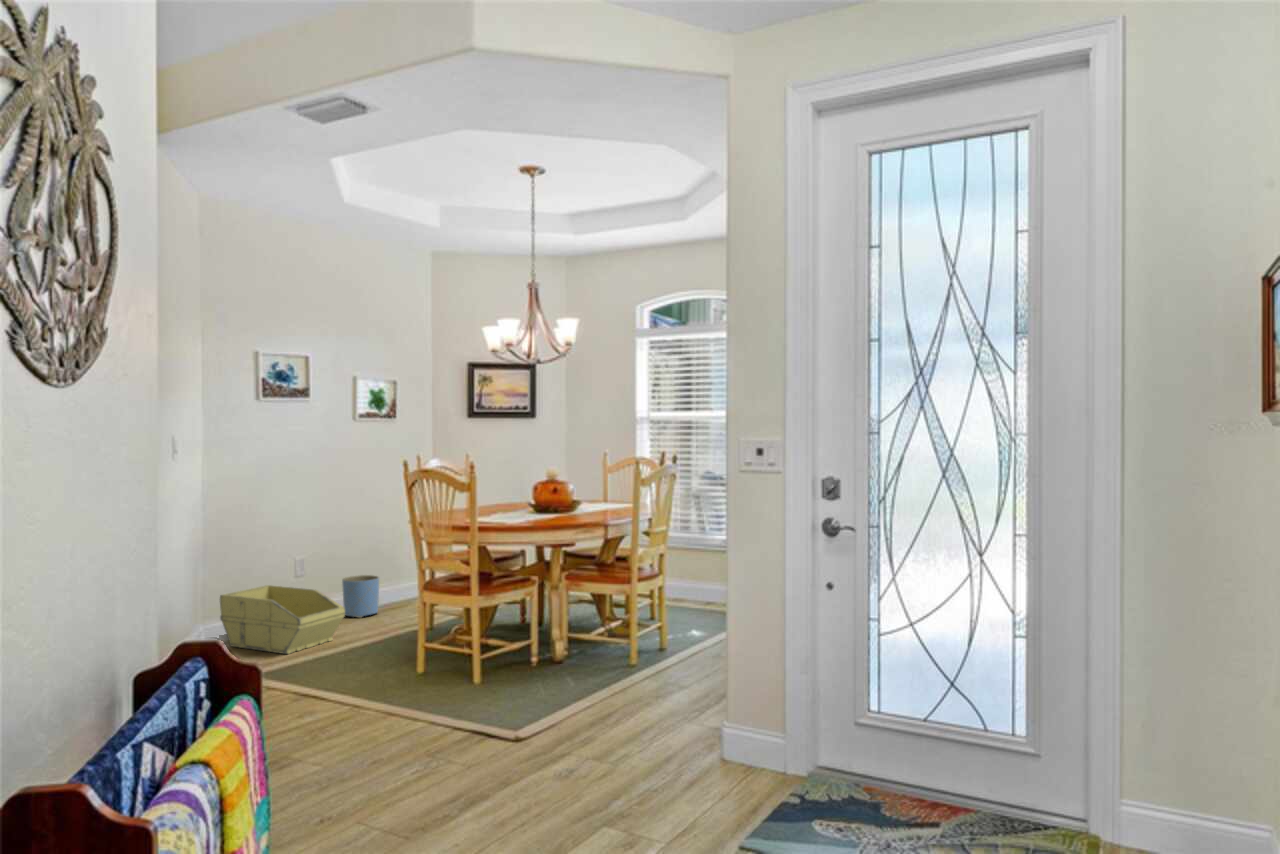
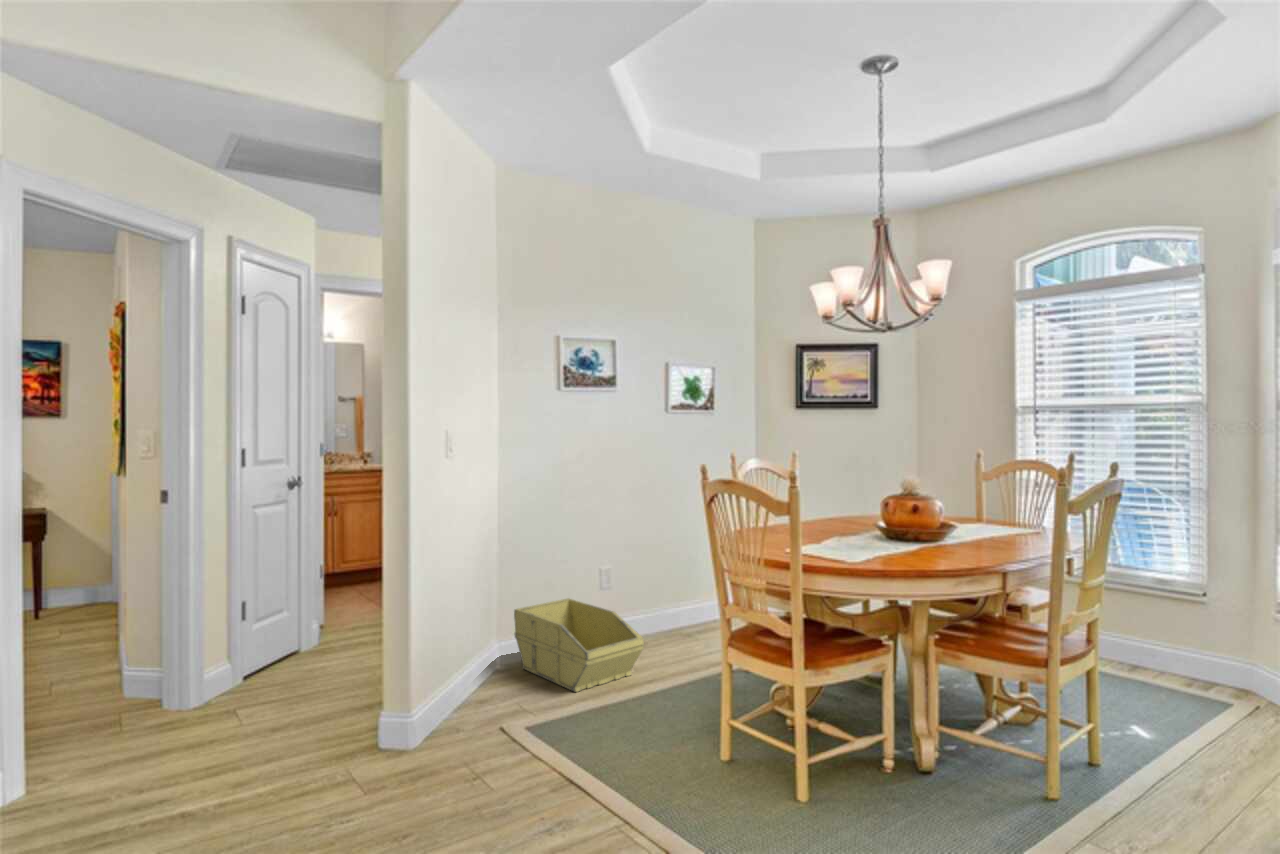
planter: present [342,575,379,618] -> none [652,589,693,641]

